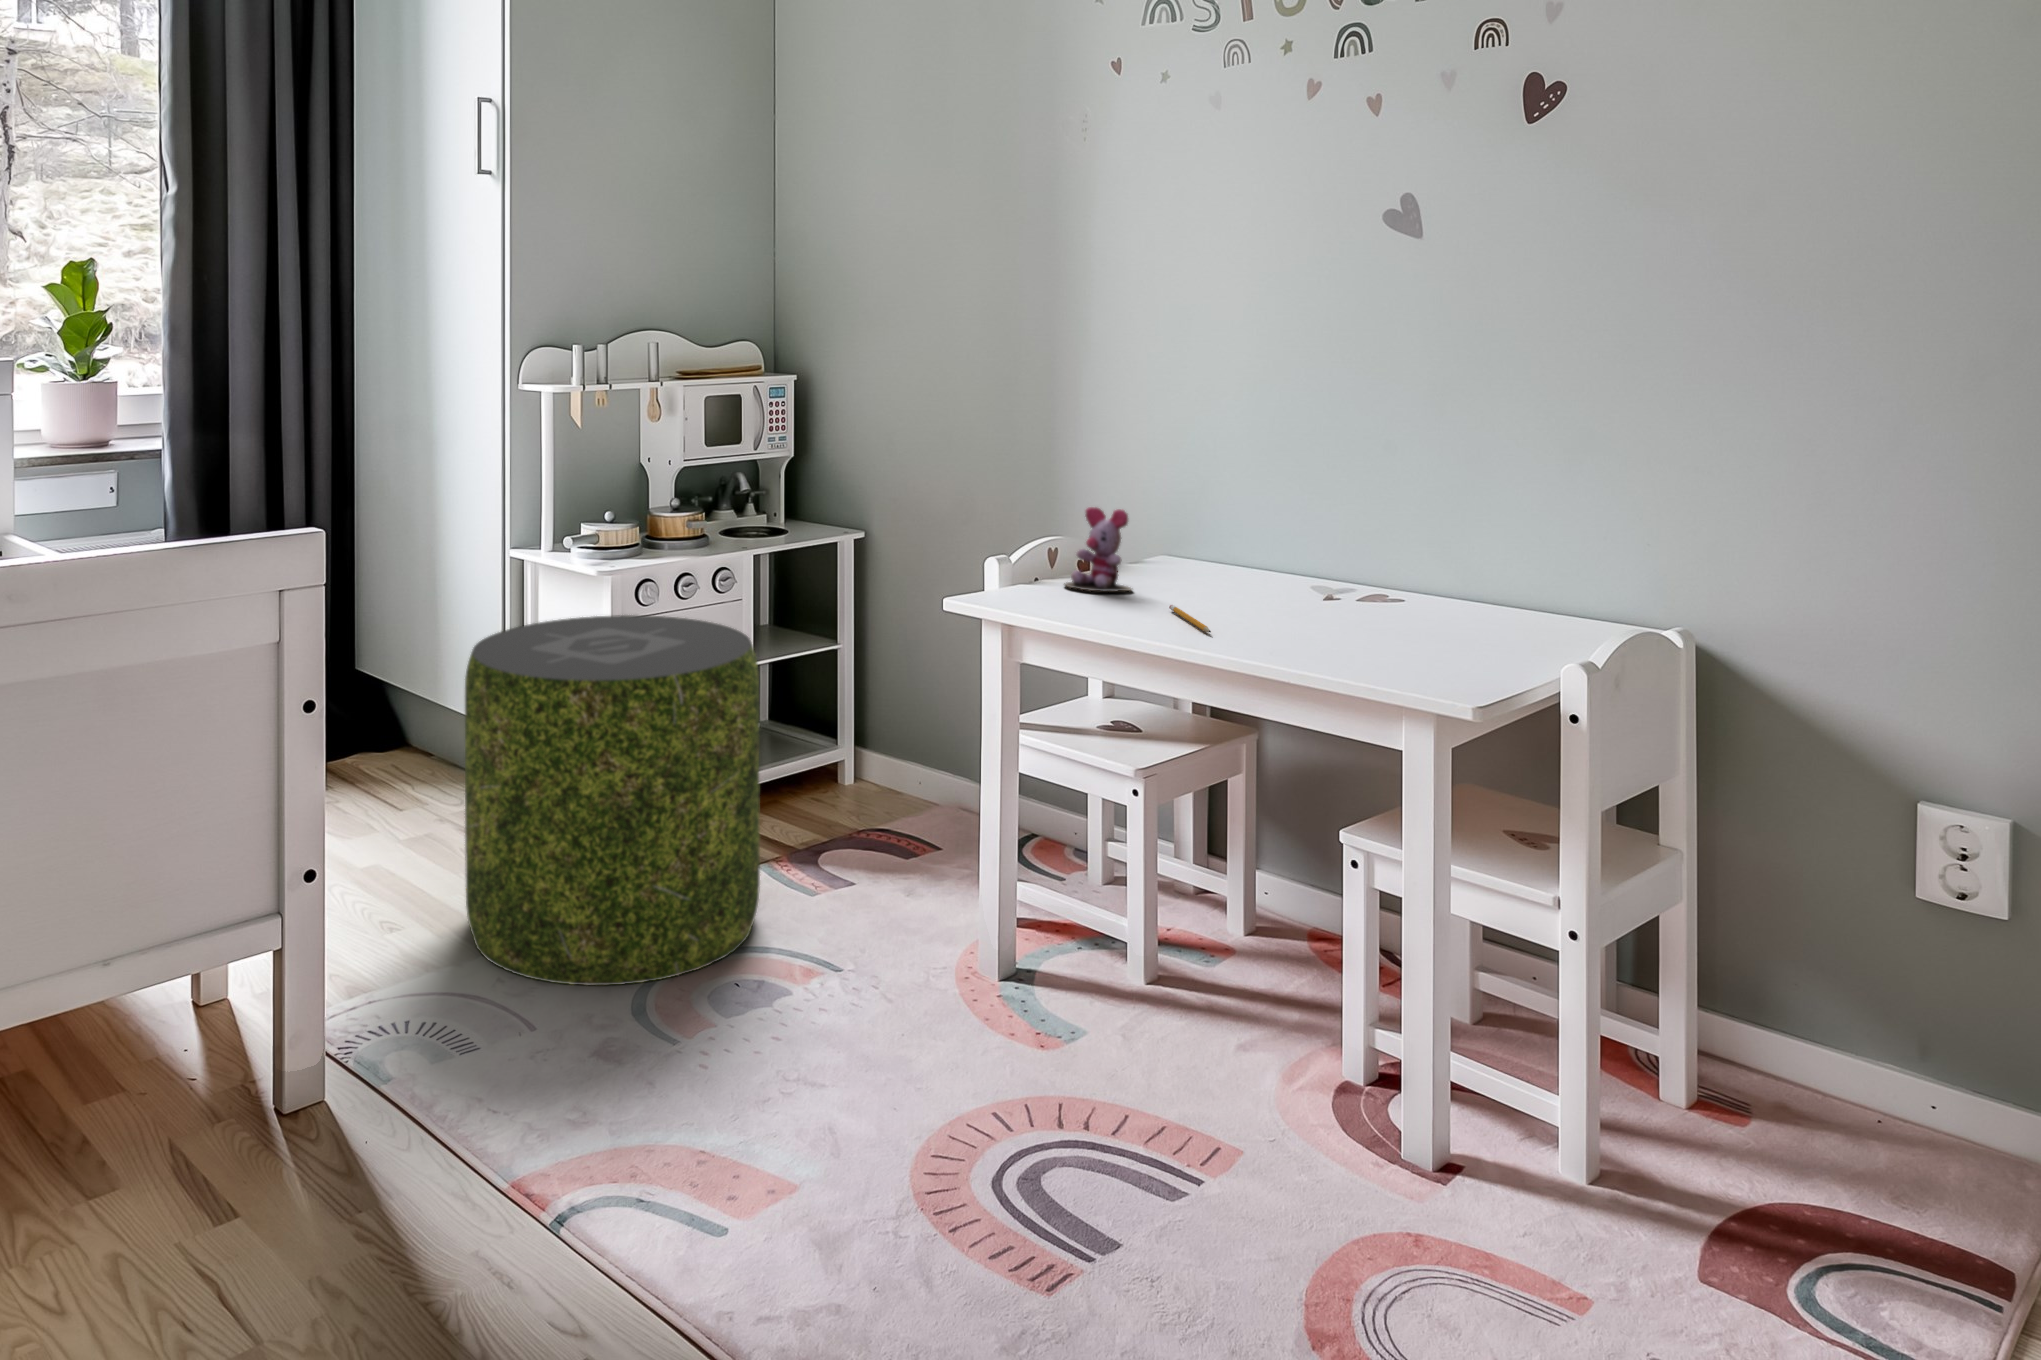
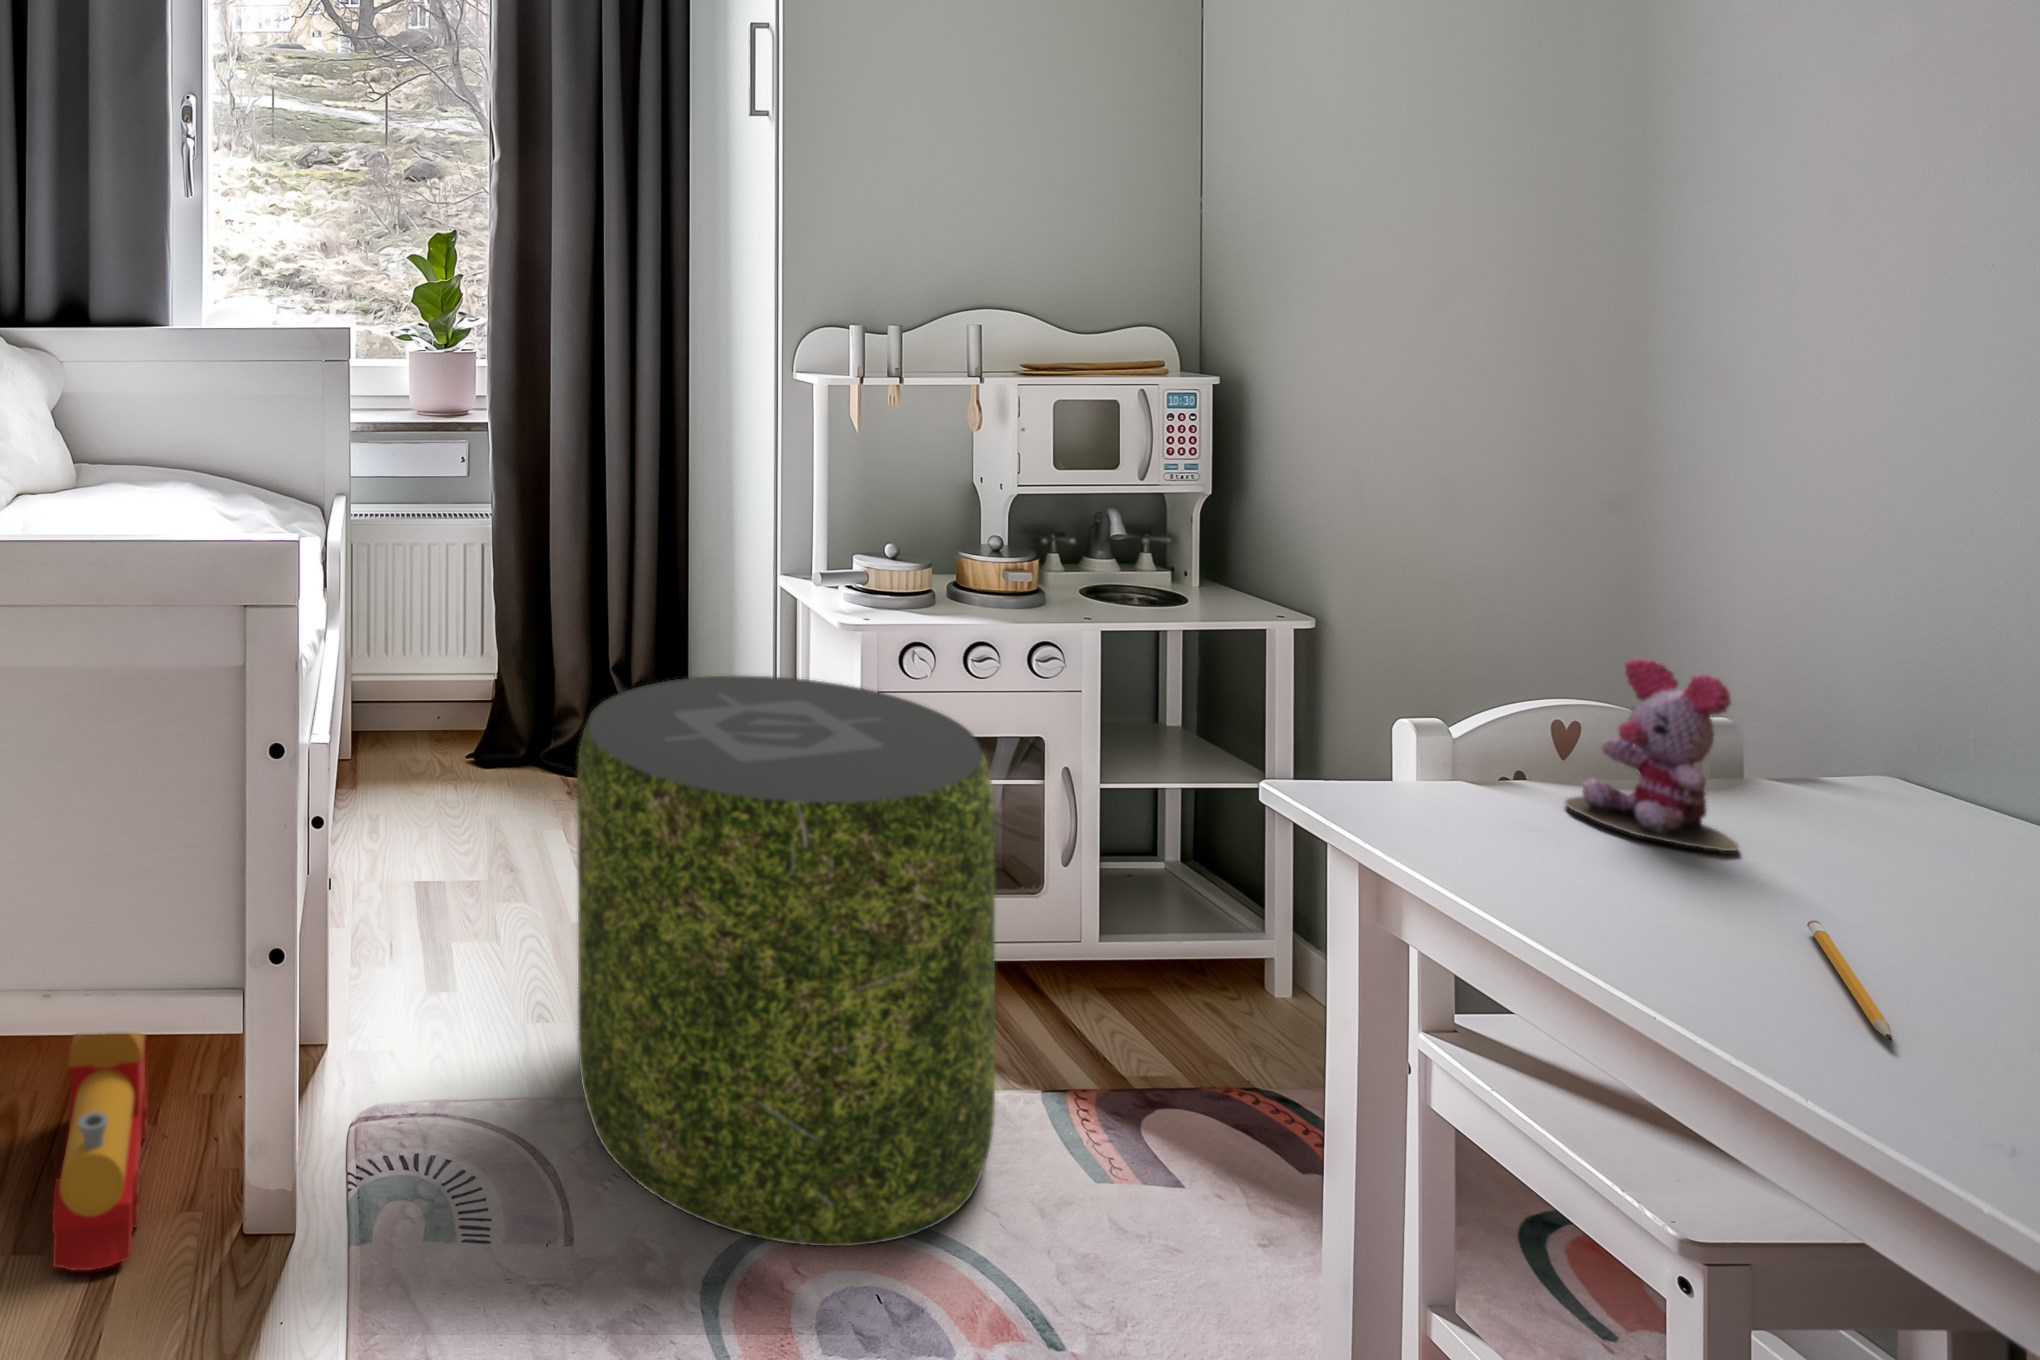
toy train: none [80,956,242,1156] -> present [52,1033,148,1271]

